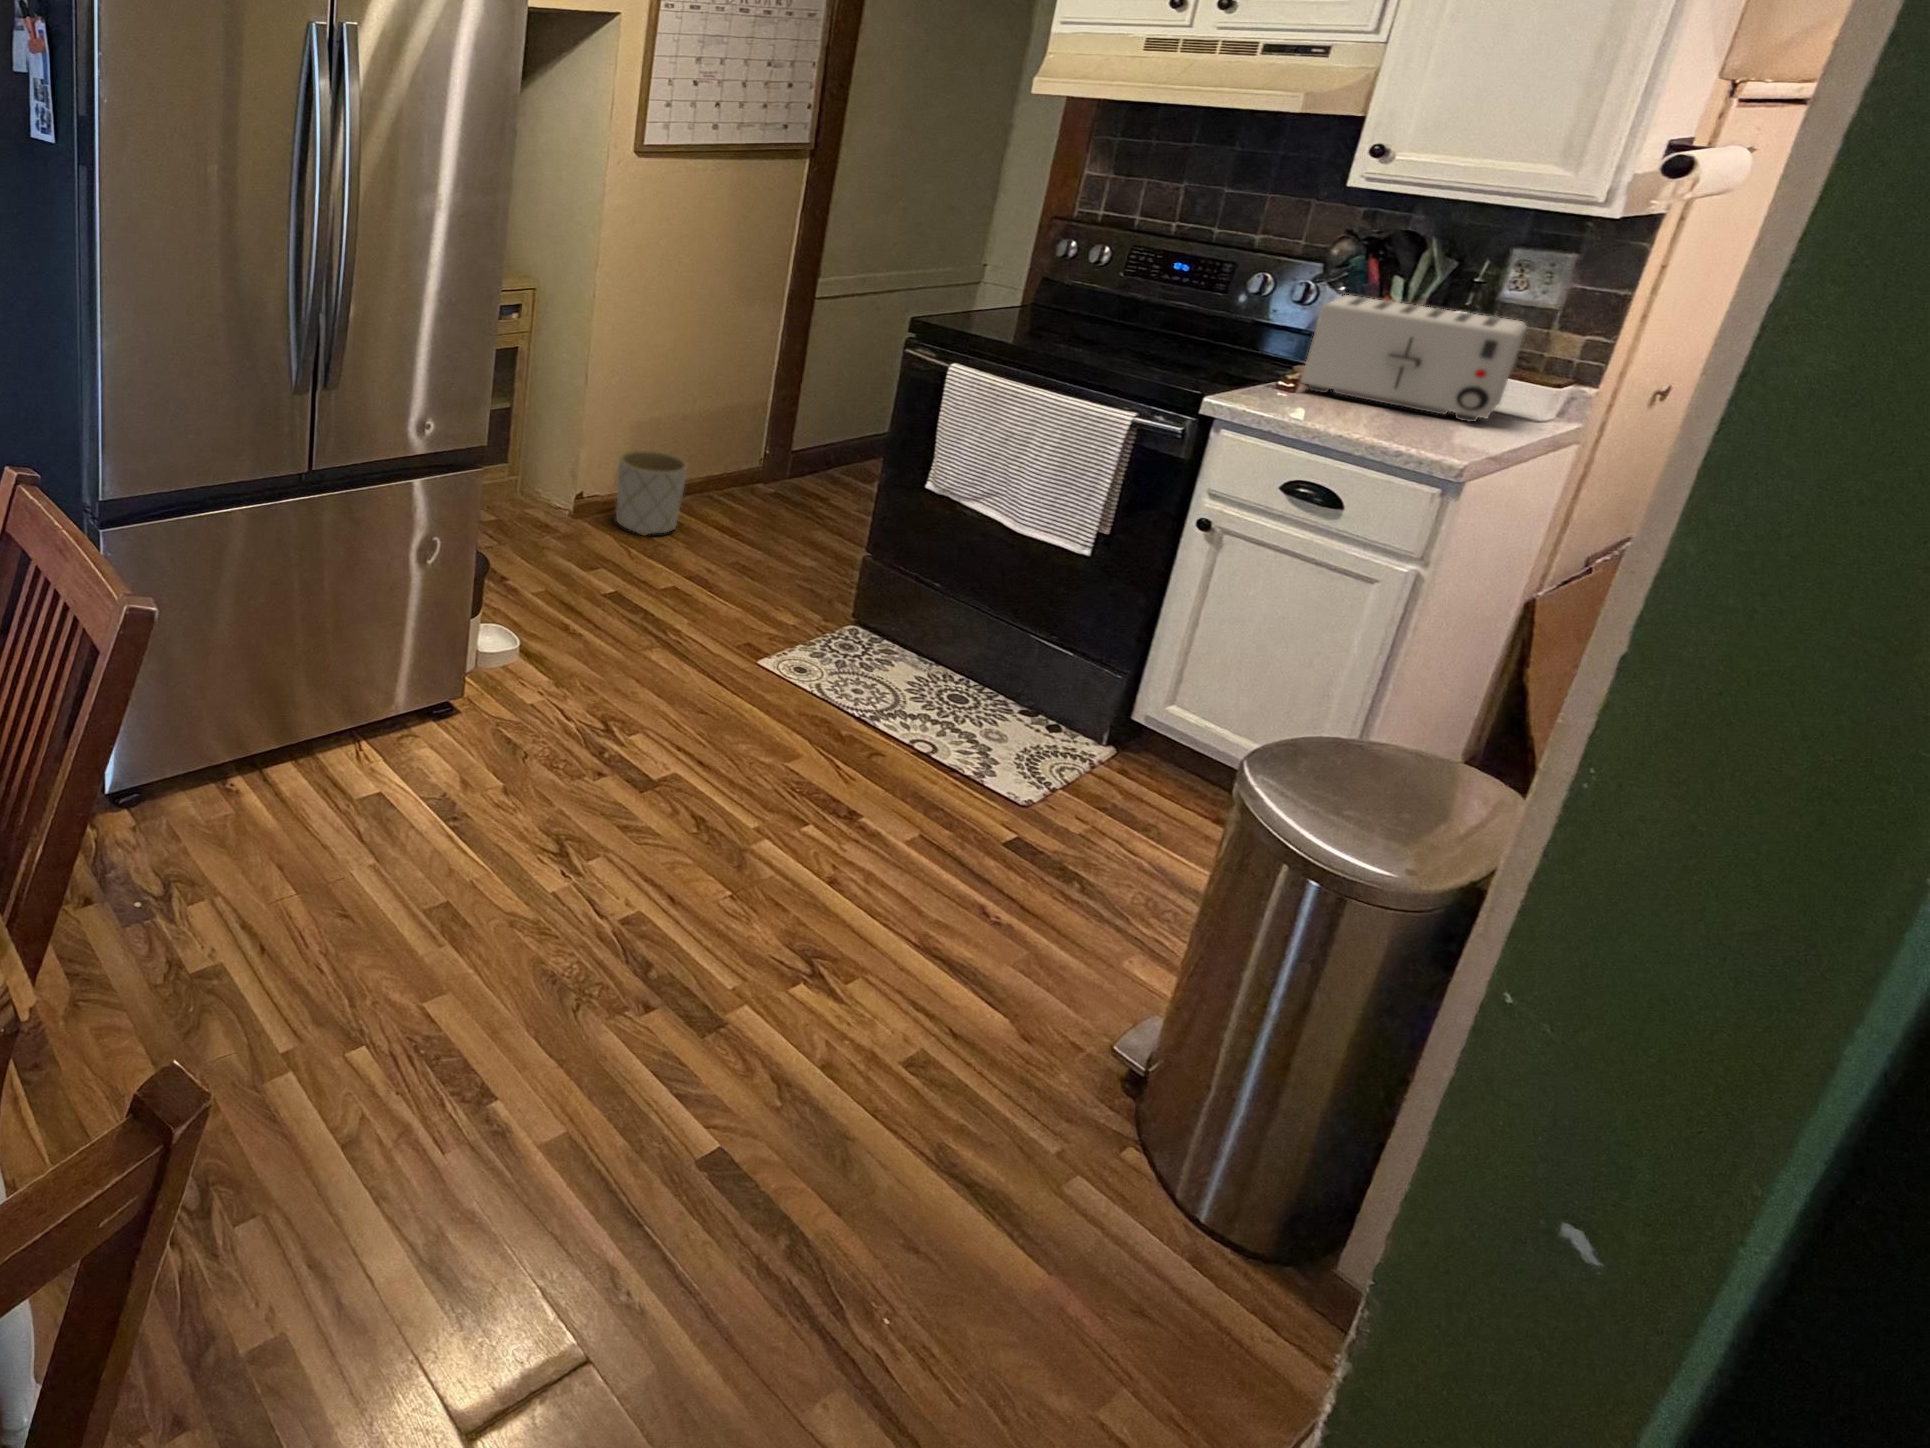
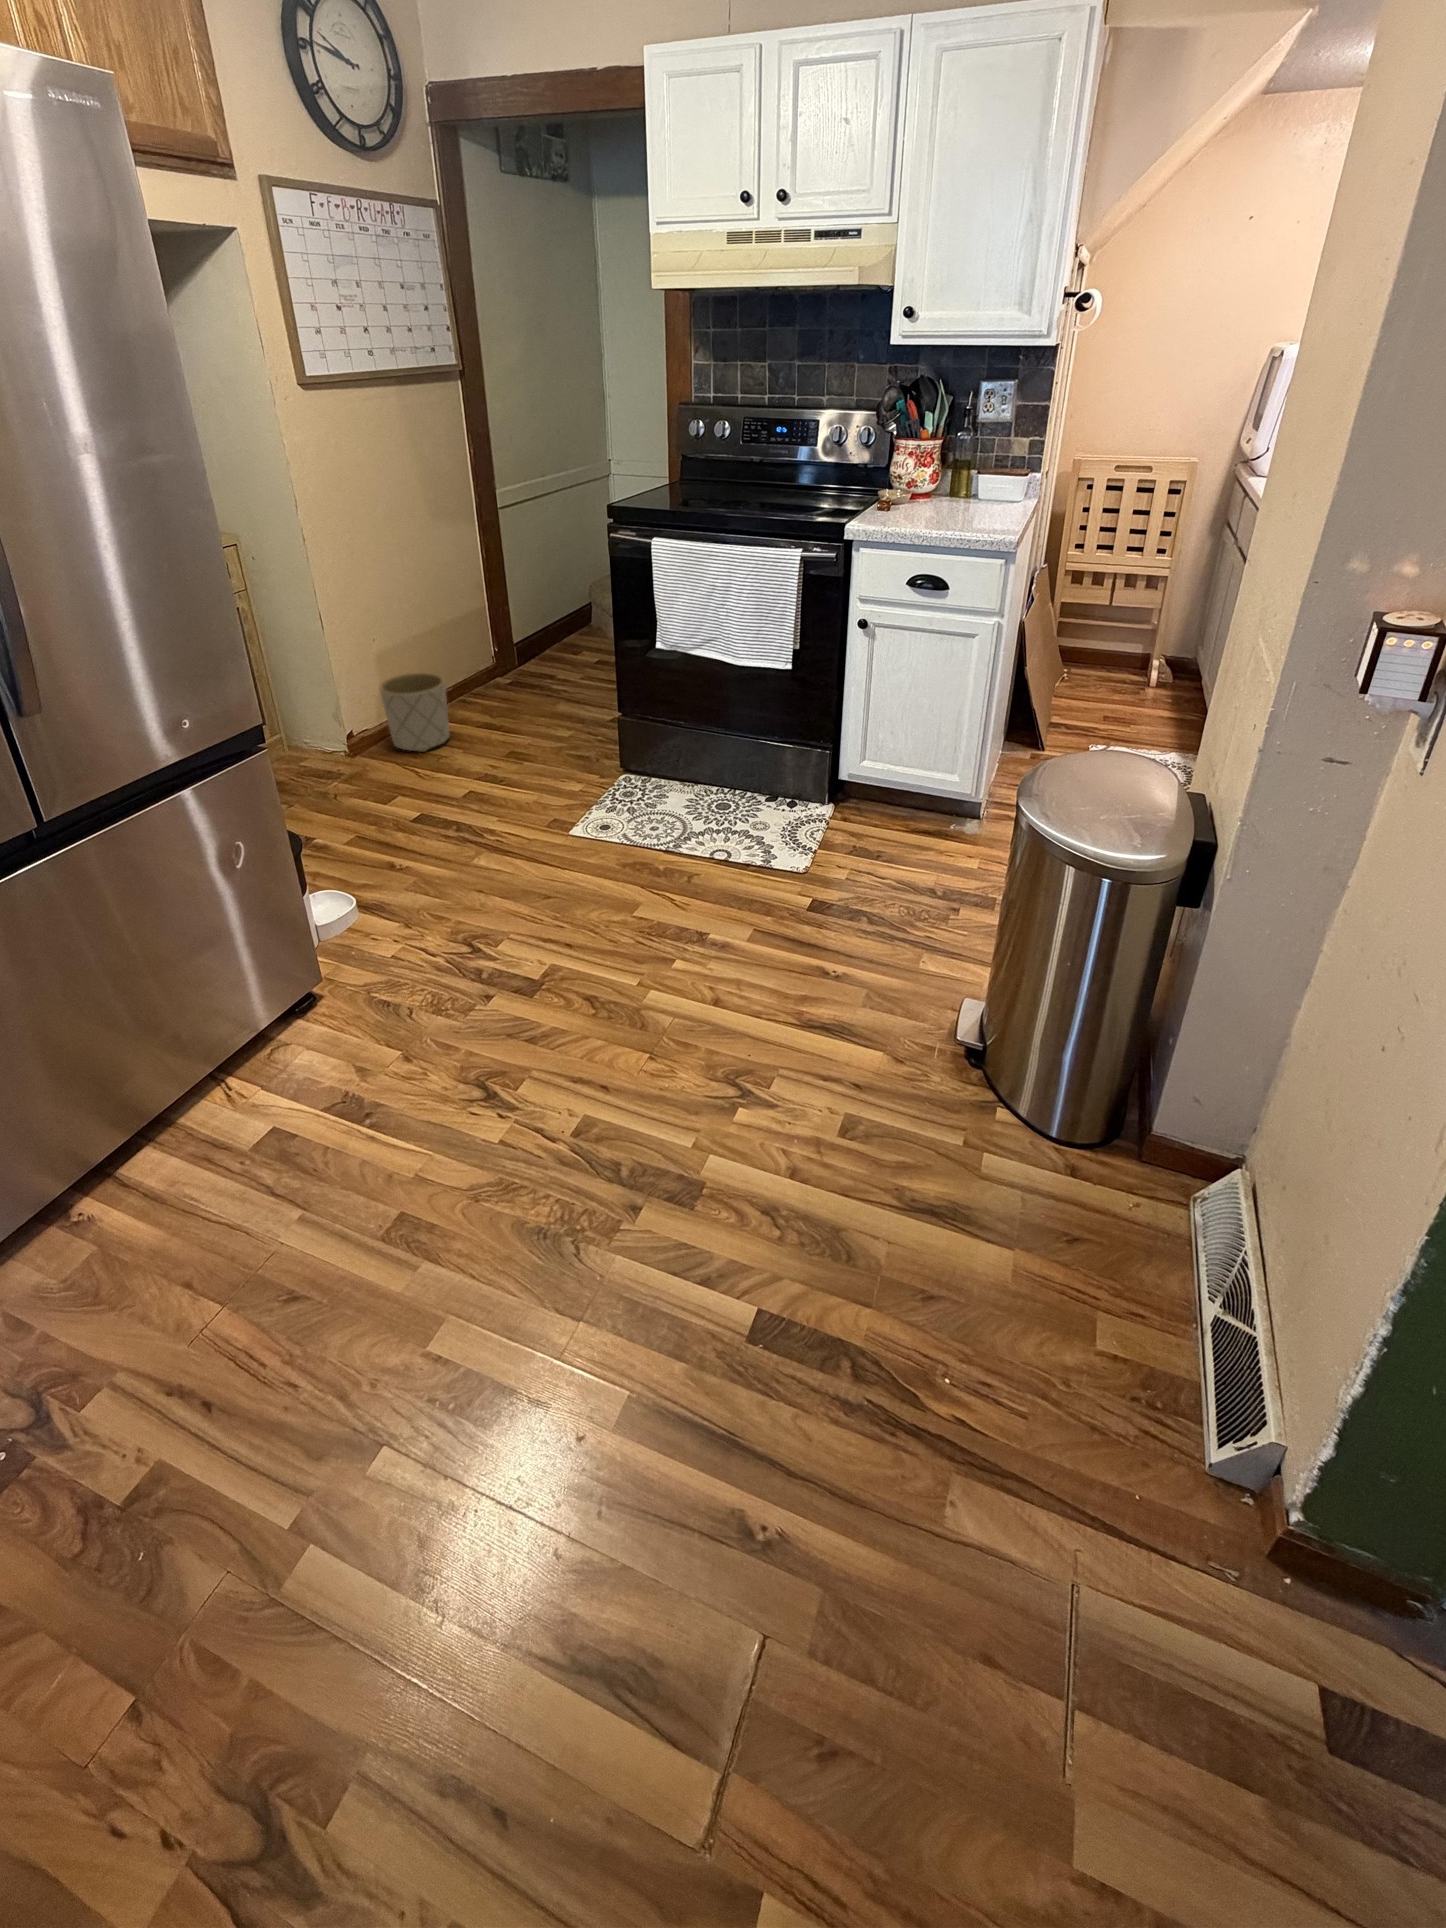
toaster: present [1301,295,1526,422] -> none [891,432,1011,511]

